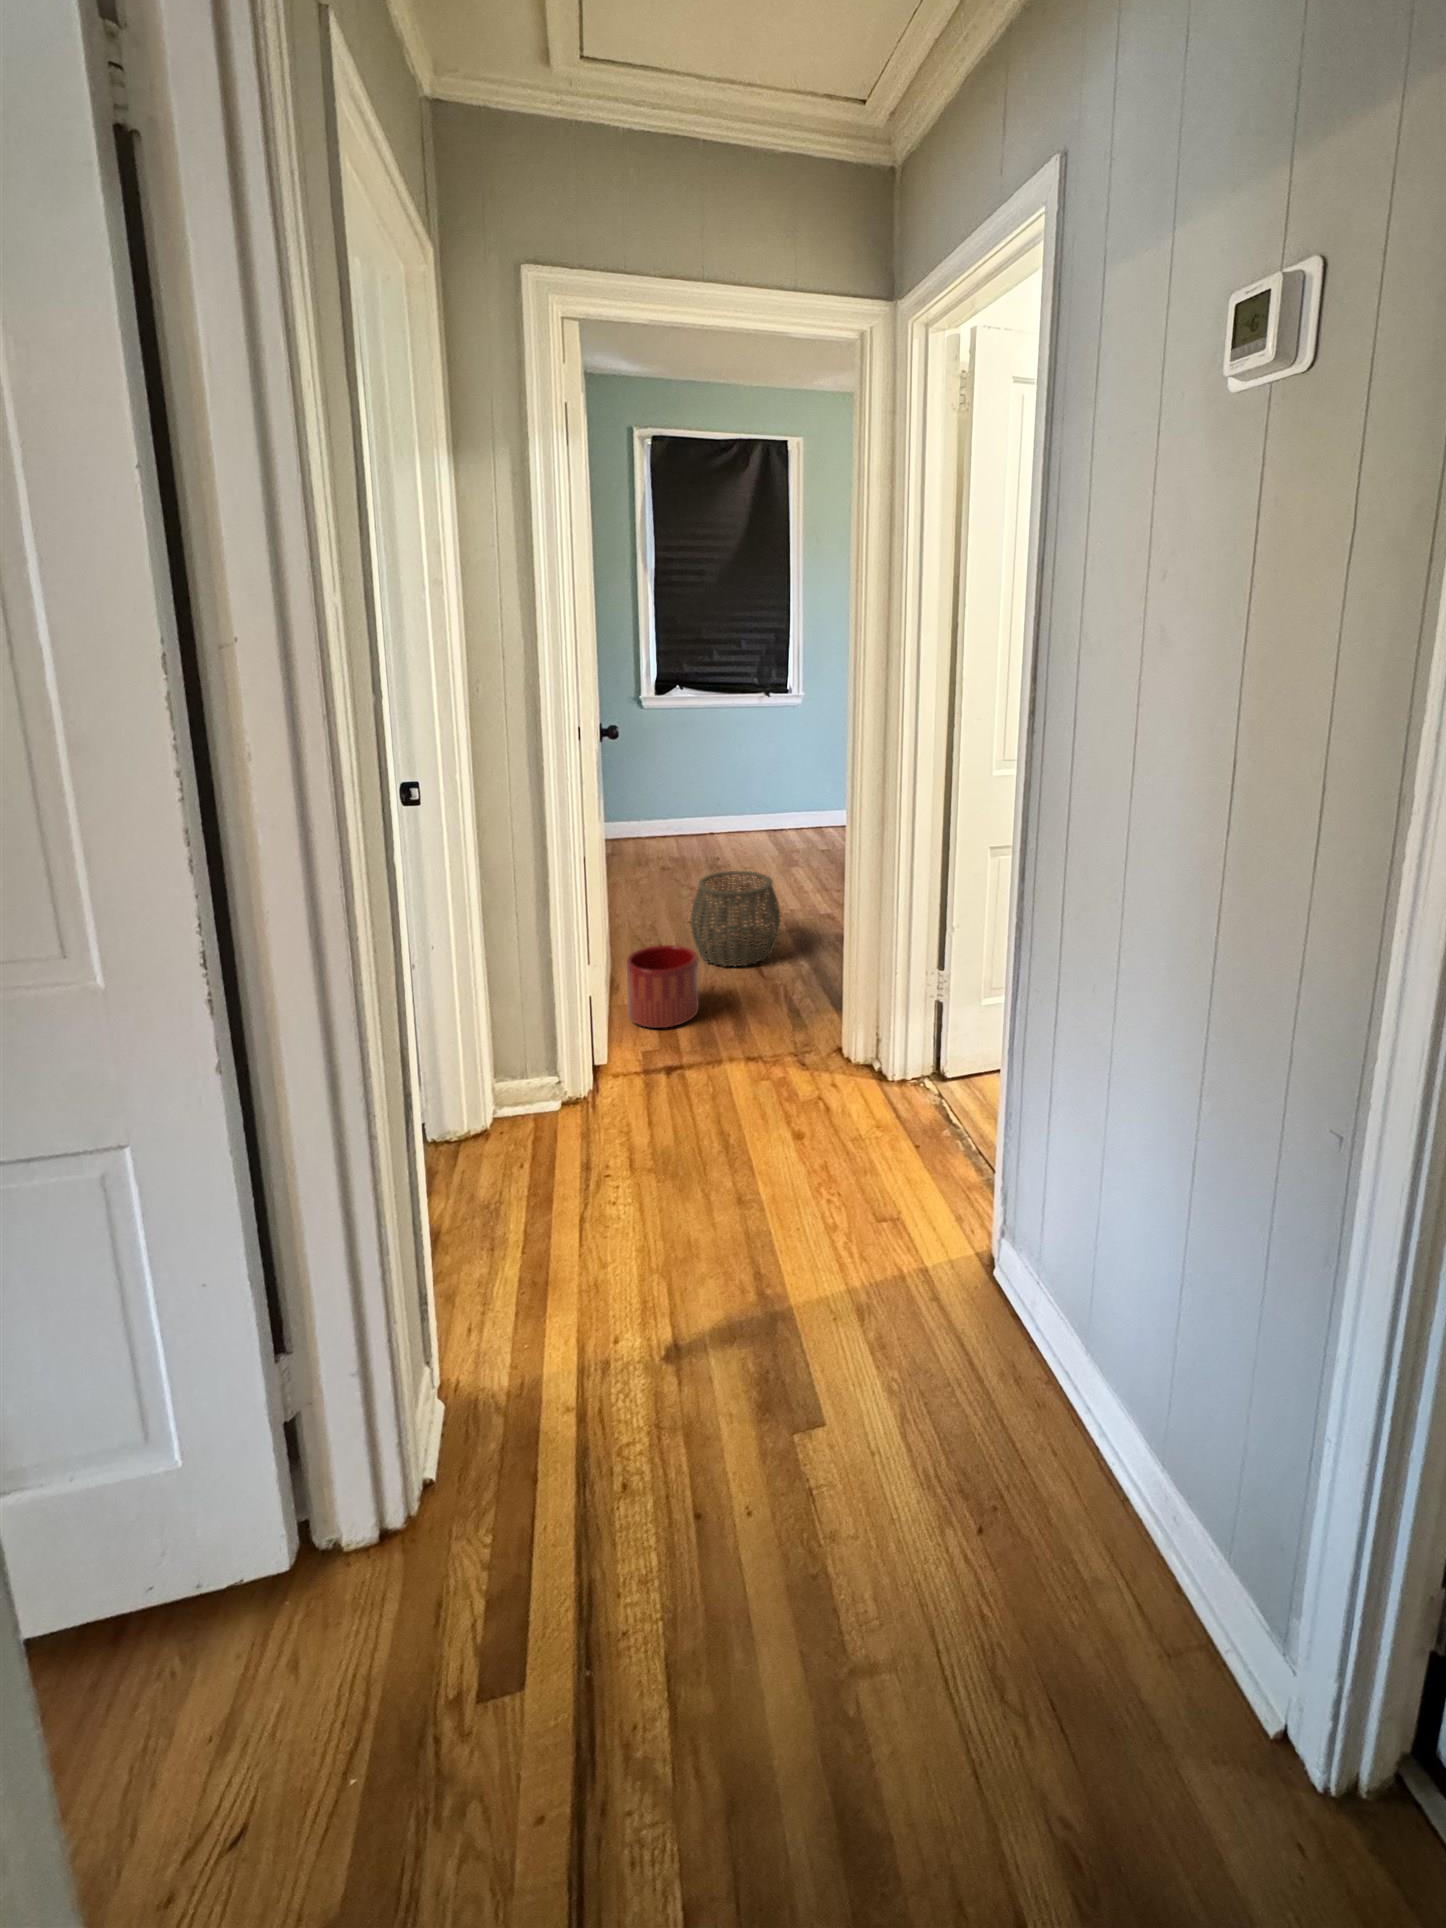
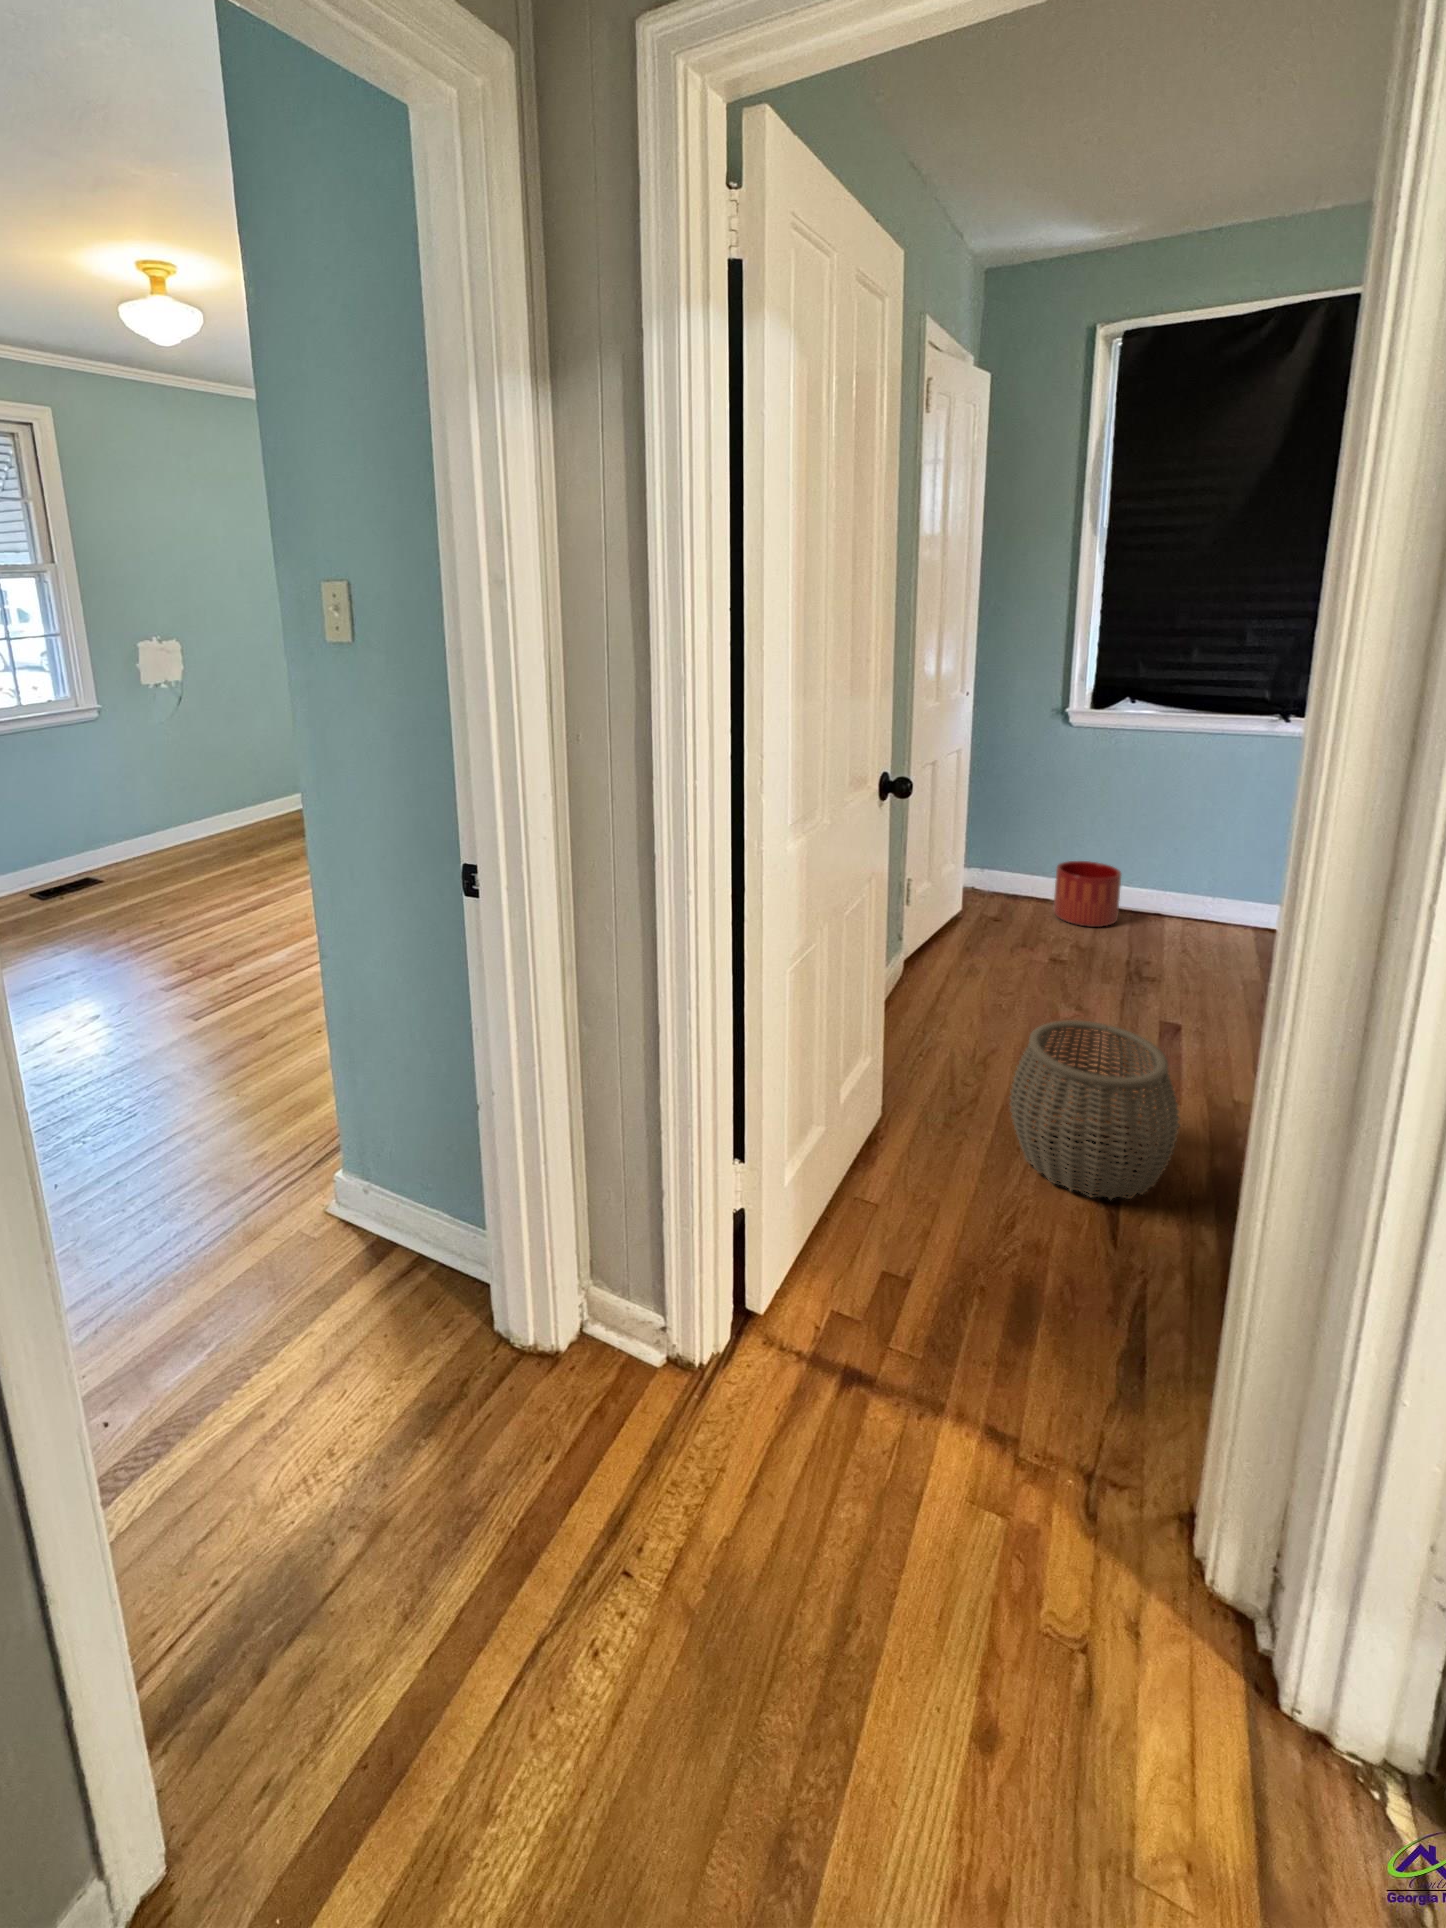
planter: present [626,945,698,1028] -> present [1053,861,1122,927]

